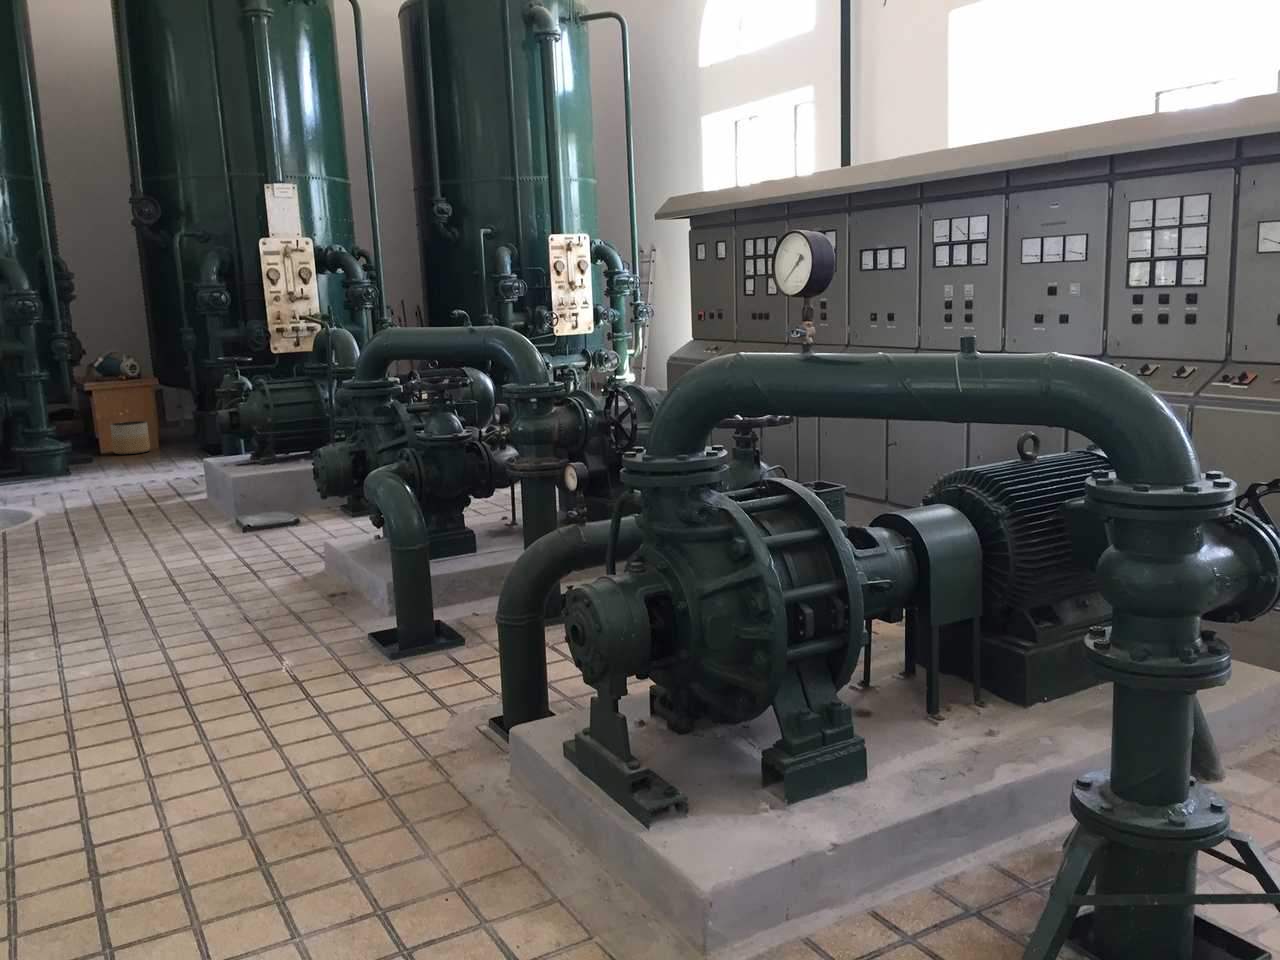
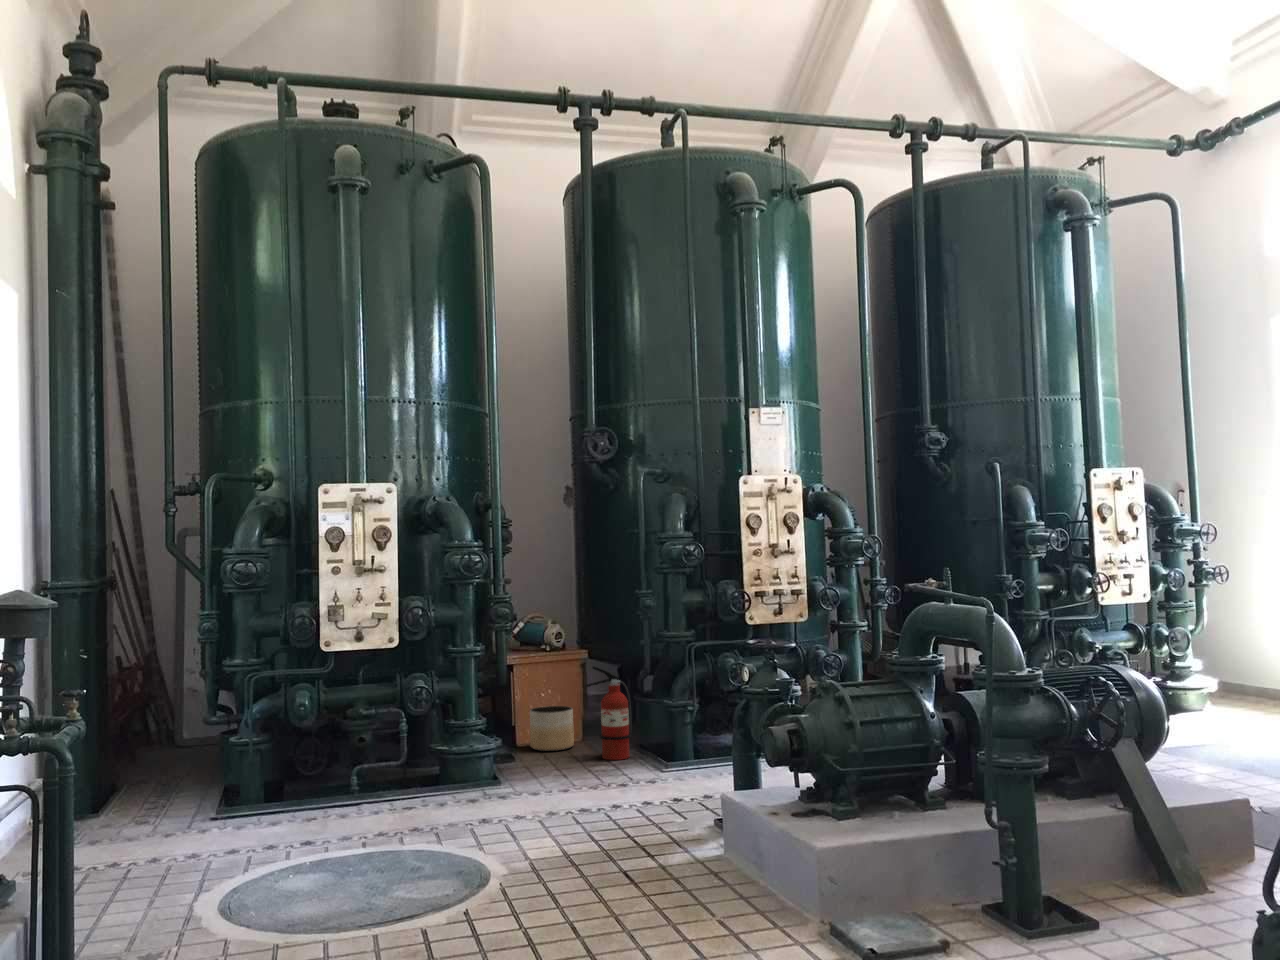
fire extinguisher: none [148,388,191,457] -> present [586,666,632,760]

